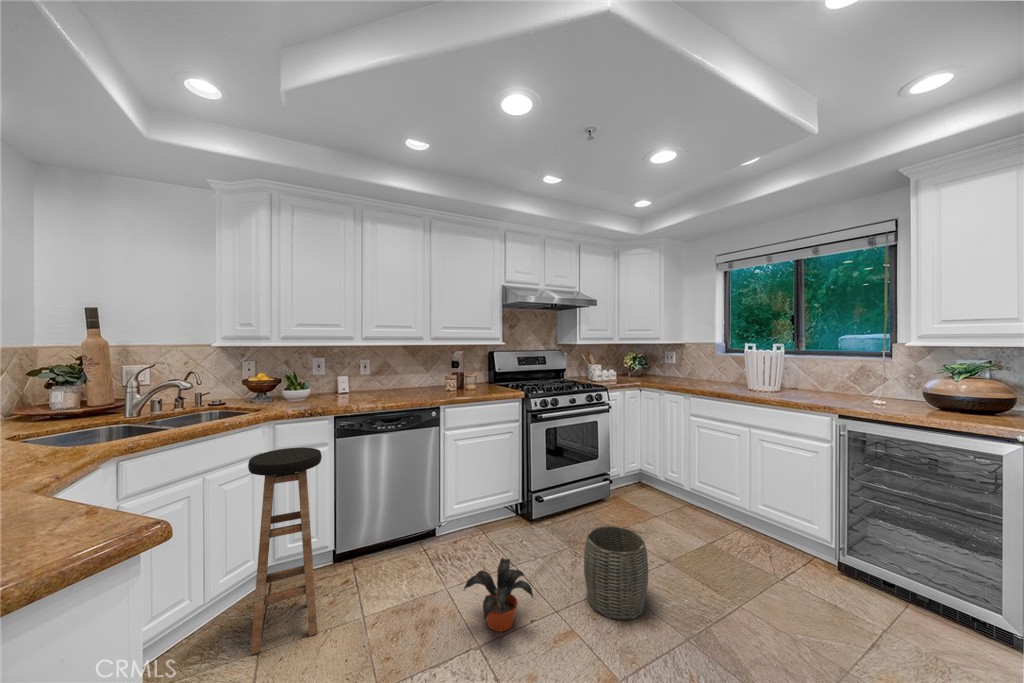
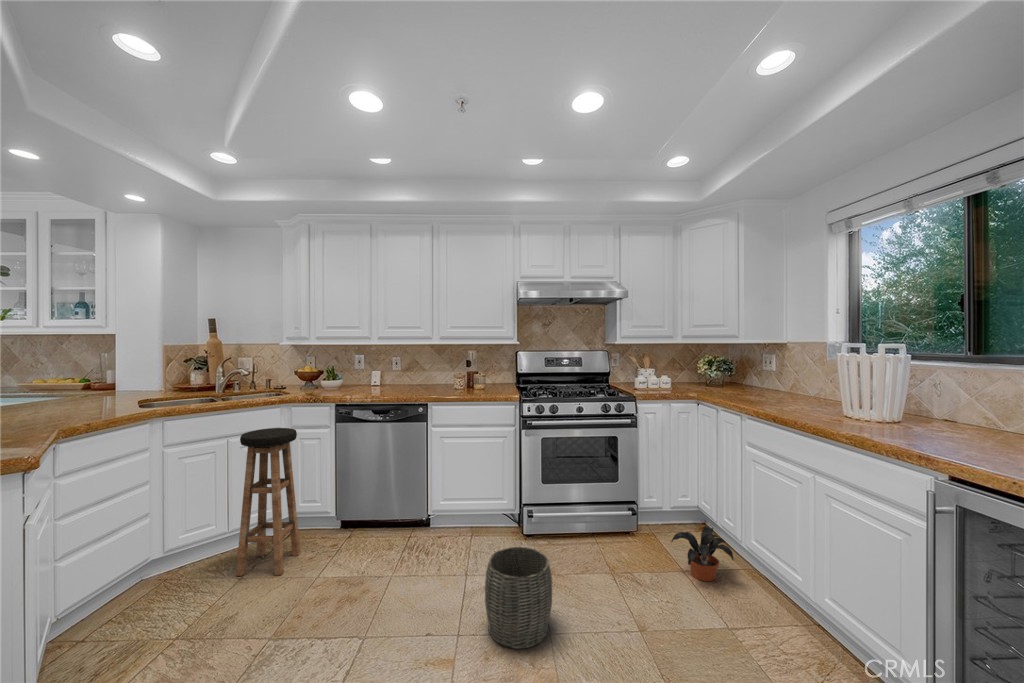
potted plant: present [464,558,533,632] -> present [671,526,733,581]

